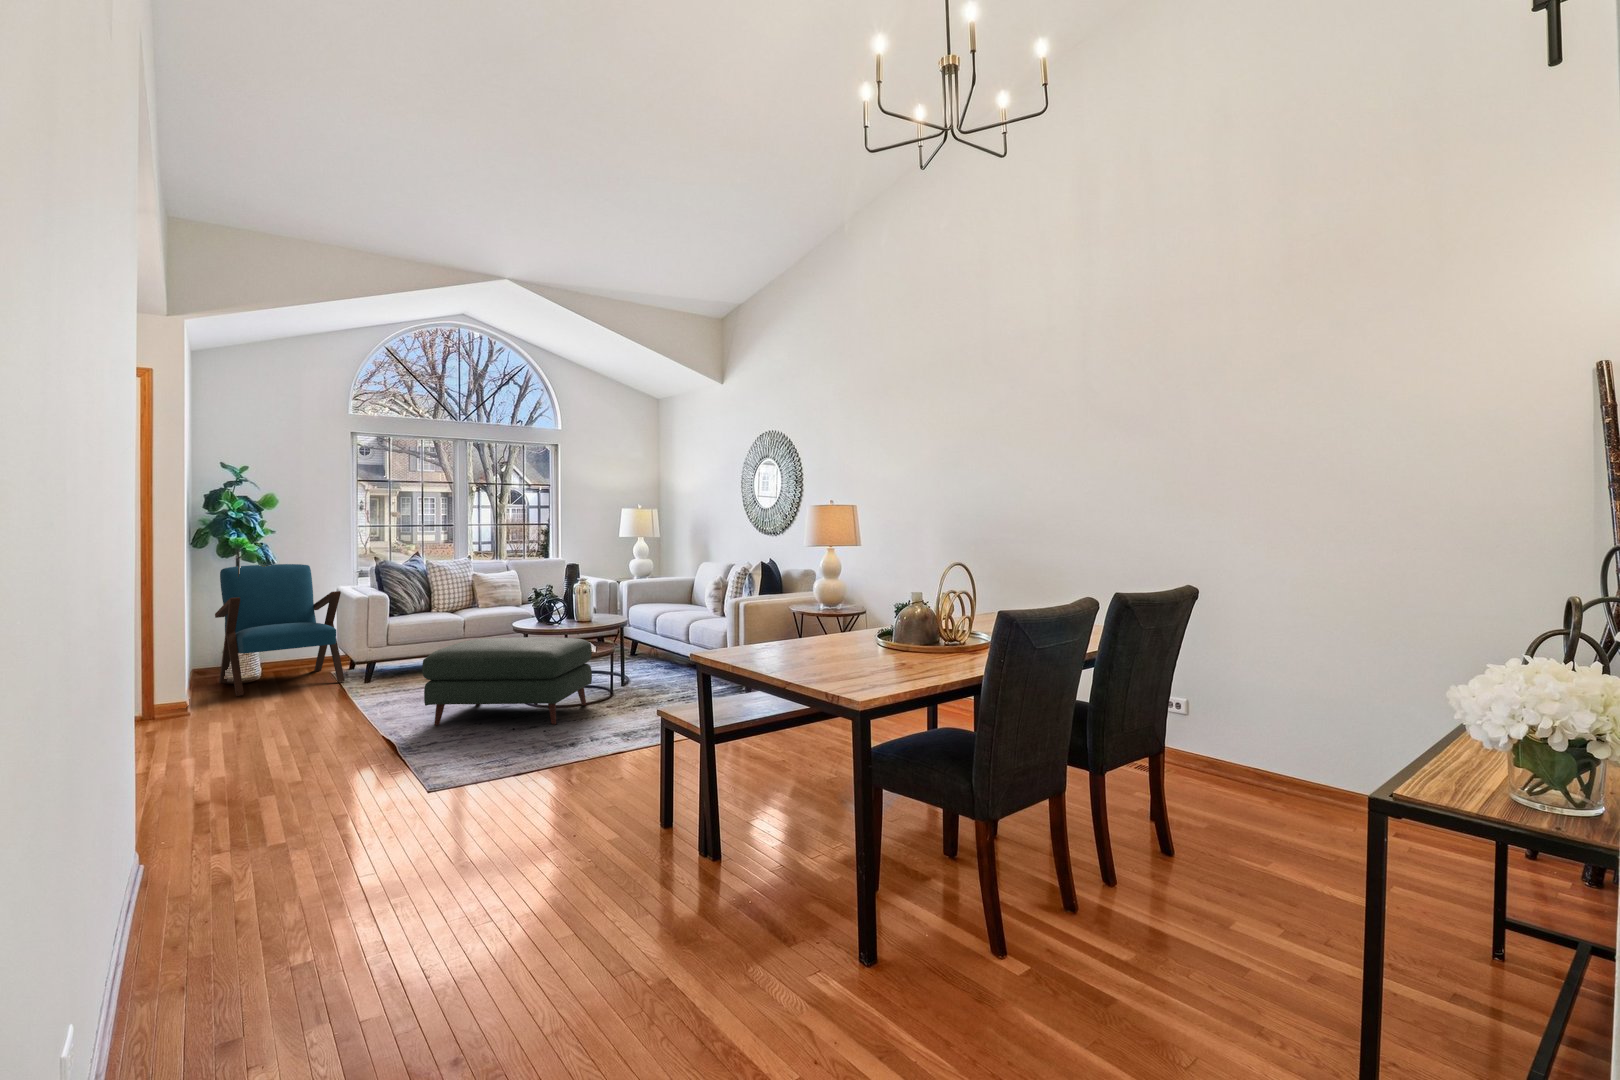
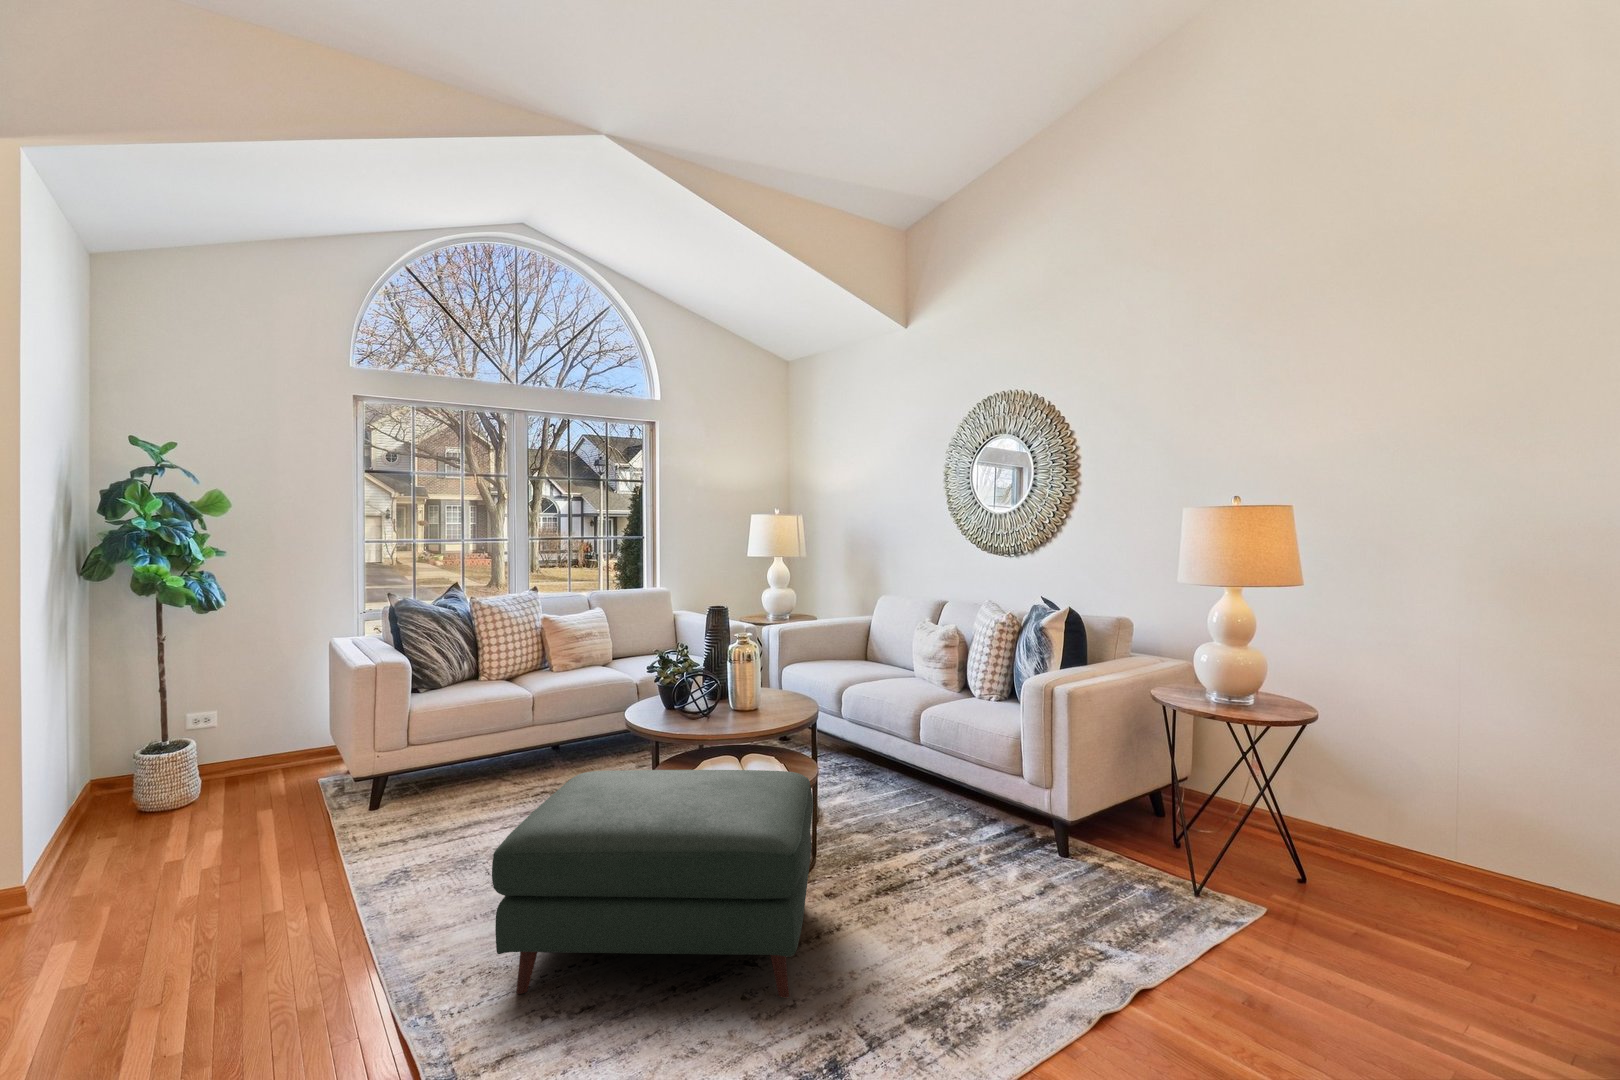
armchair: present [215,564,345,696] -> none [115,605,336,862]

